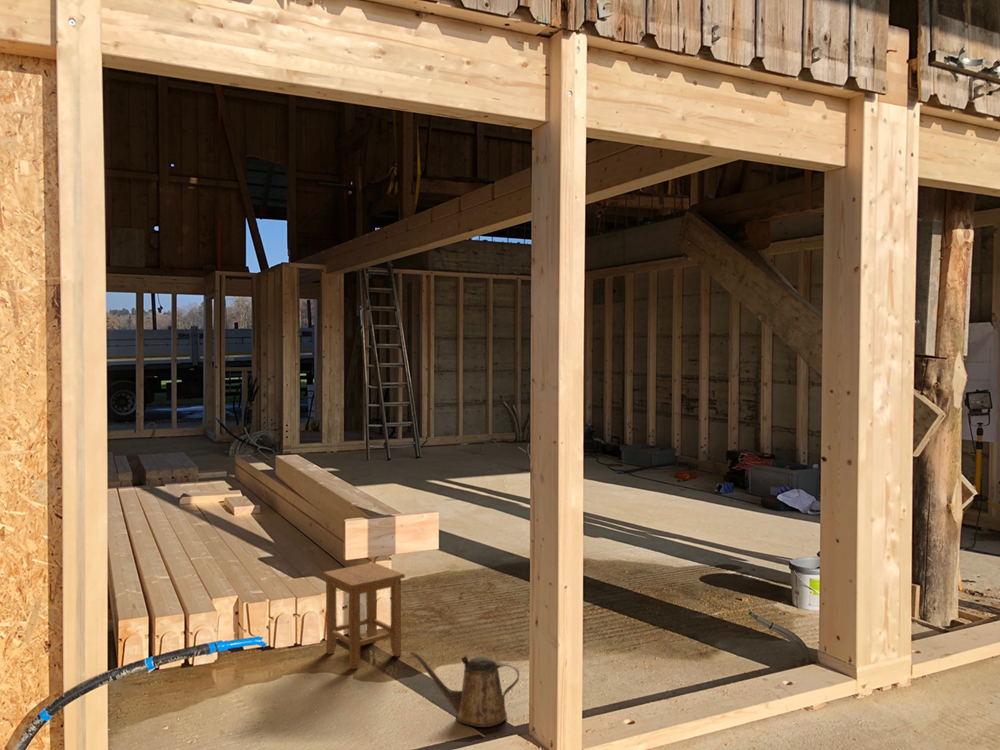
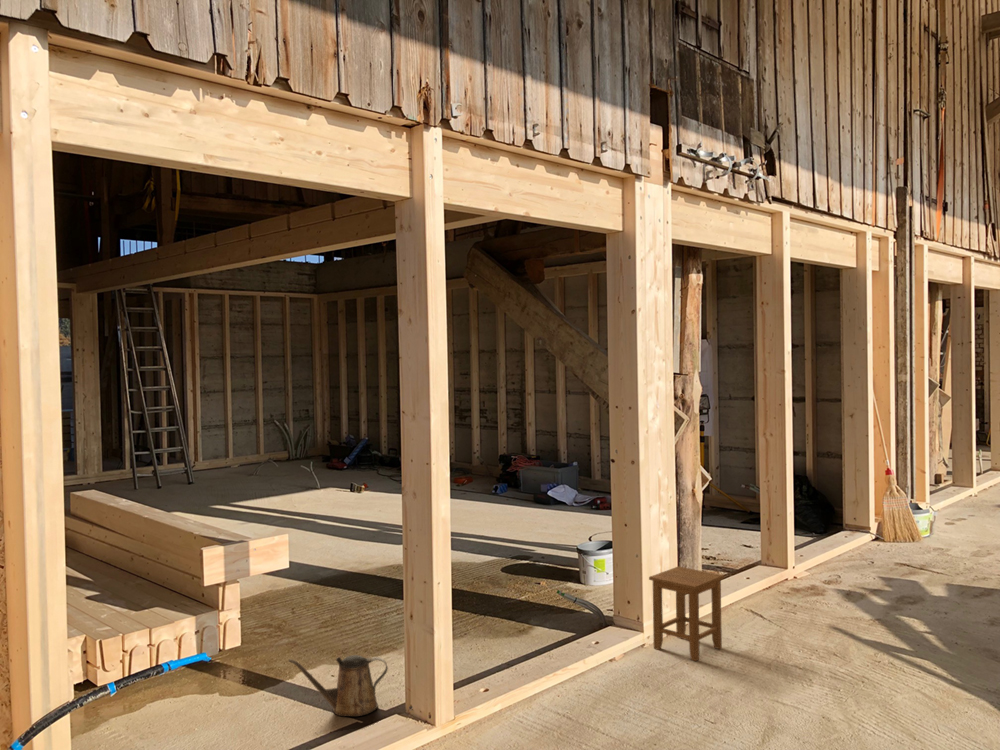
stool: present [322,562,405,669] -> present [649,566,724,661]

